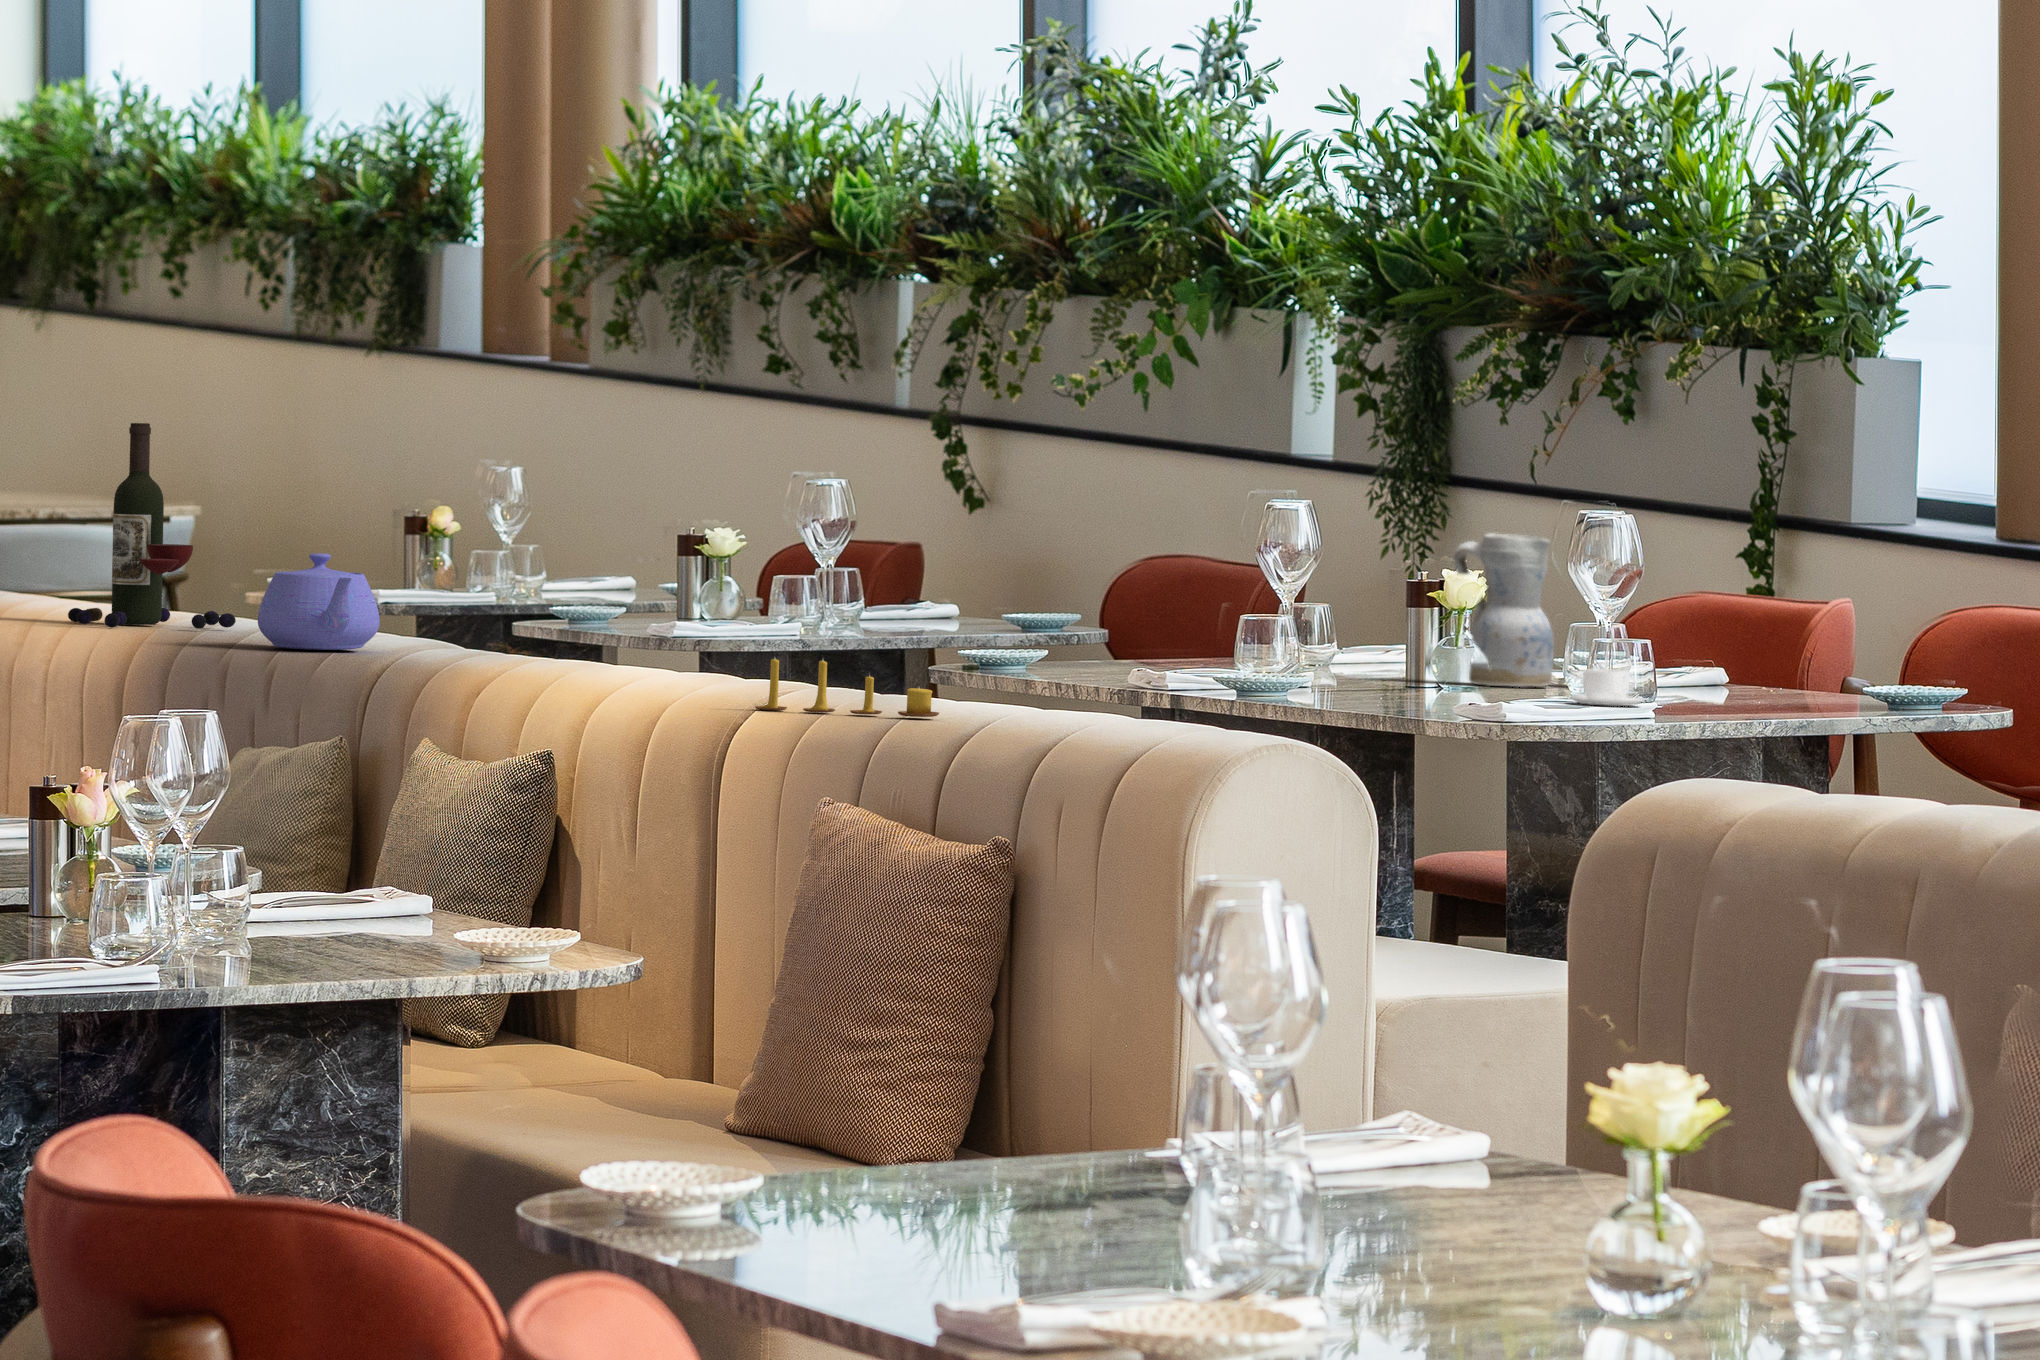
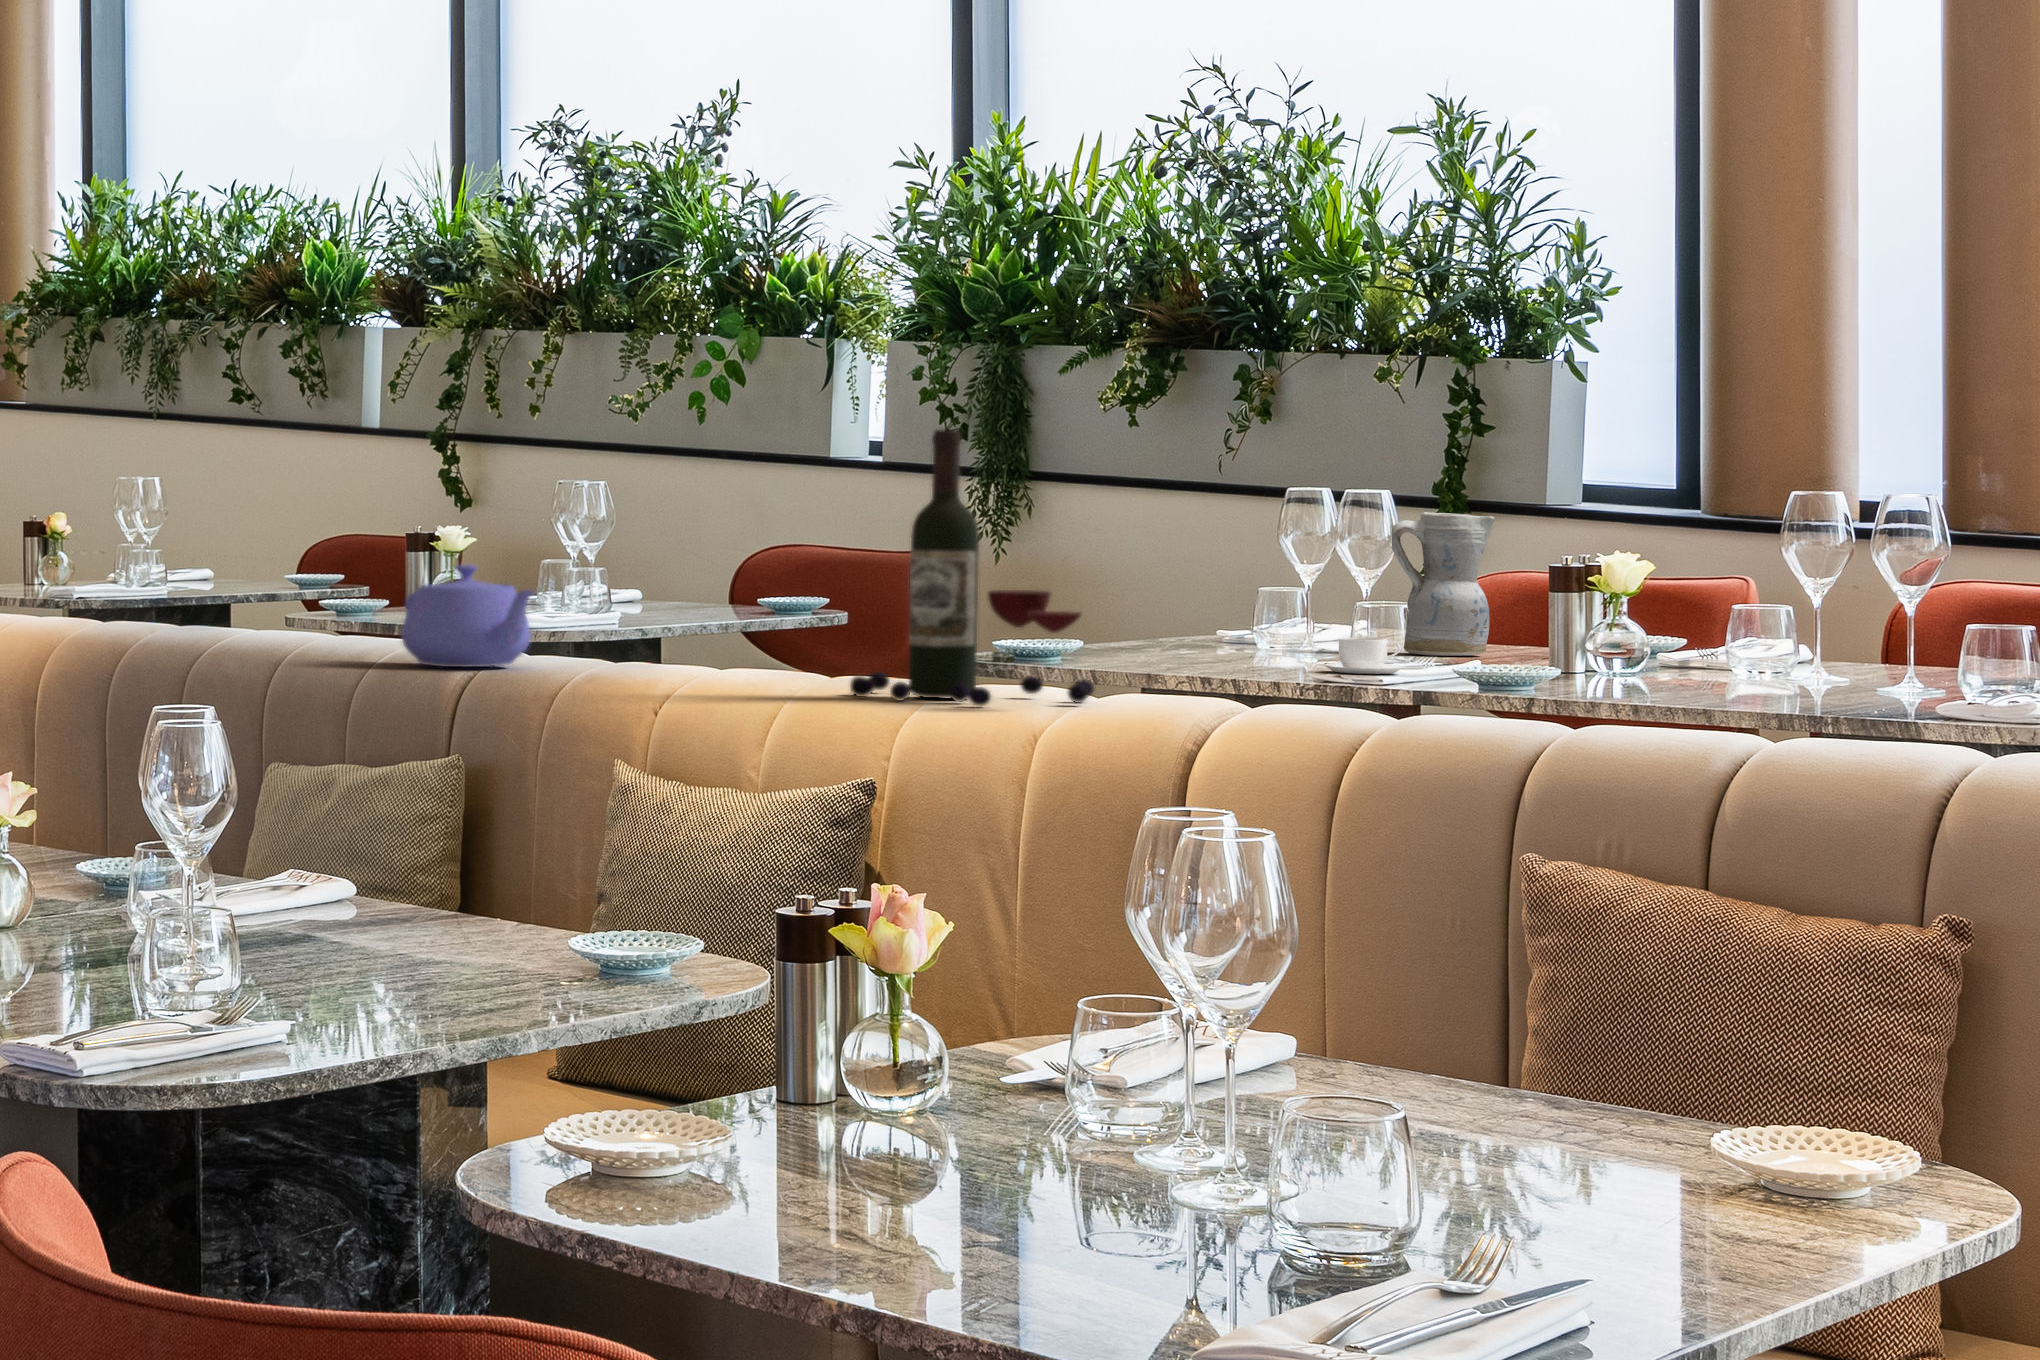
wine bottle: present [68,423,236,629] -> present [850,430,1094,706]
candle: present [755,653,939,717] -> none [1399,670,1637,740]
coffee cup: present [1570,669,1644,706] -> present [1323,637,1405,674]

